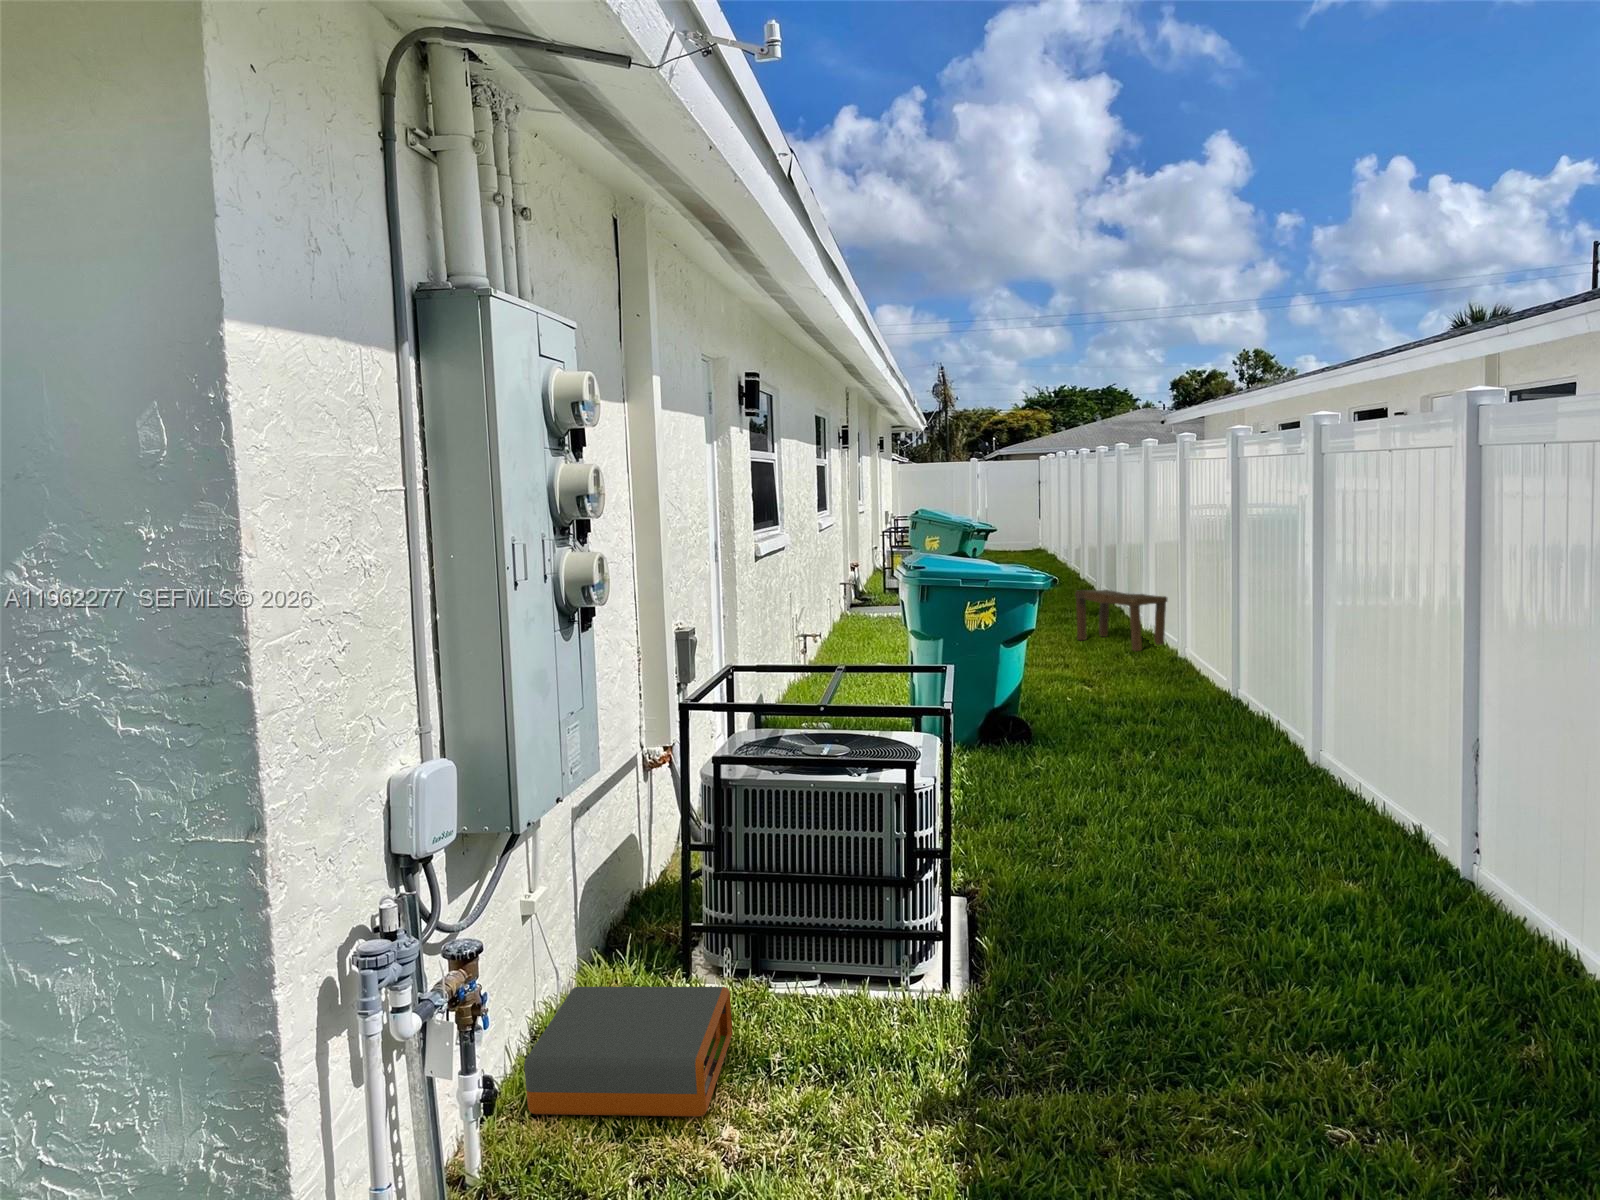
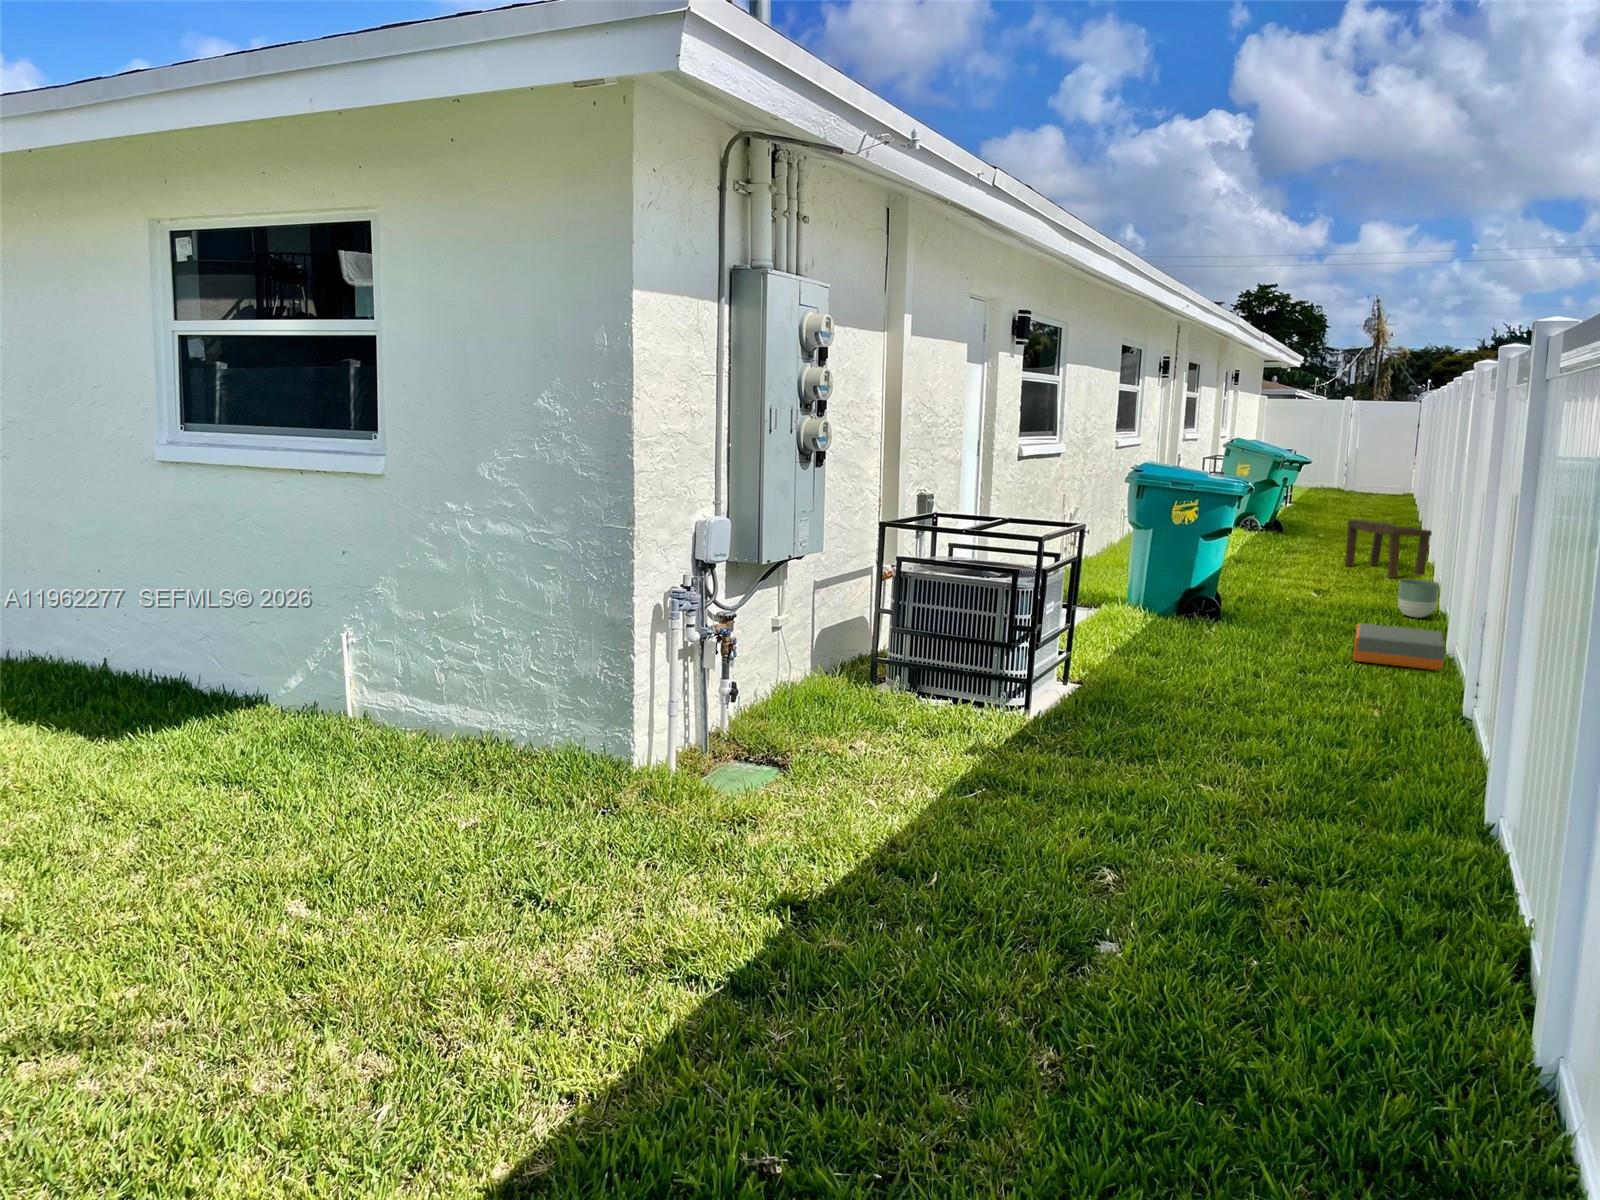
planter: none [1196,661,1238,705] -> present [1398,579,1439,618]
storage box: present [524,987,732,1116] -> present [1353,623,1445,670]

